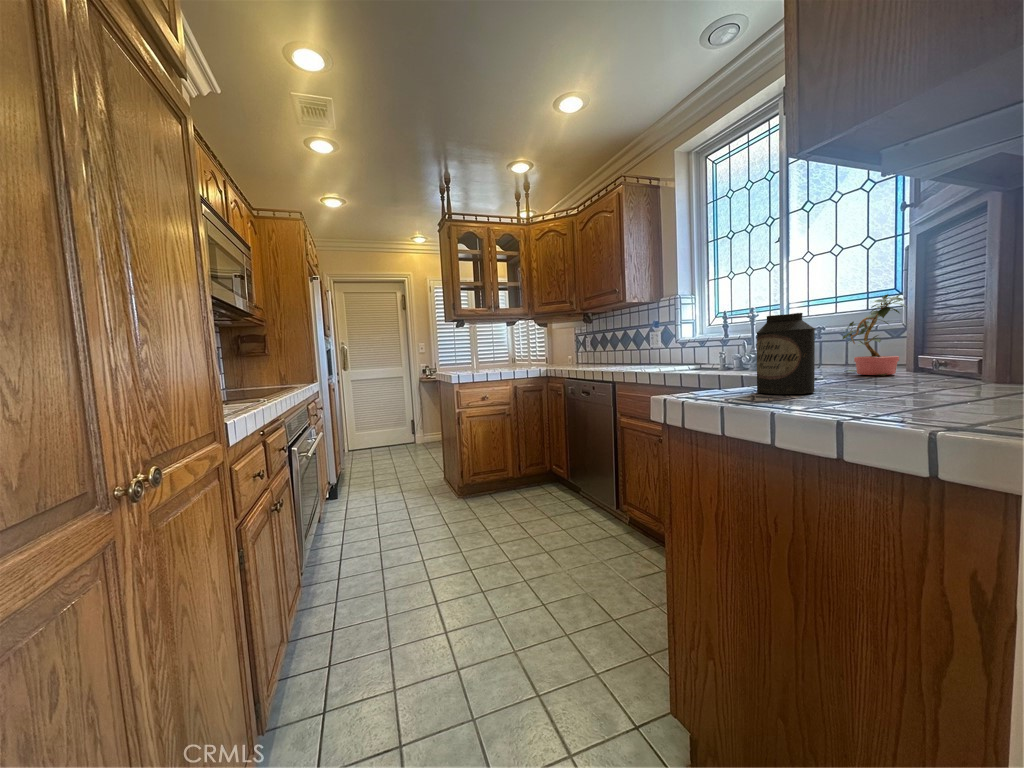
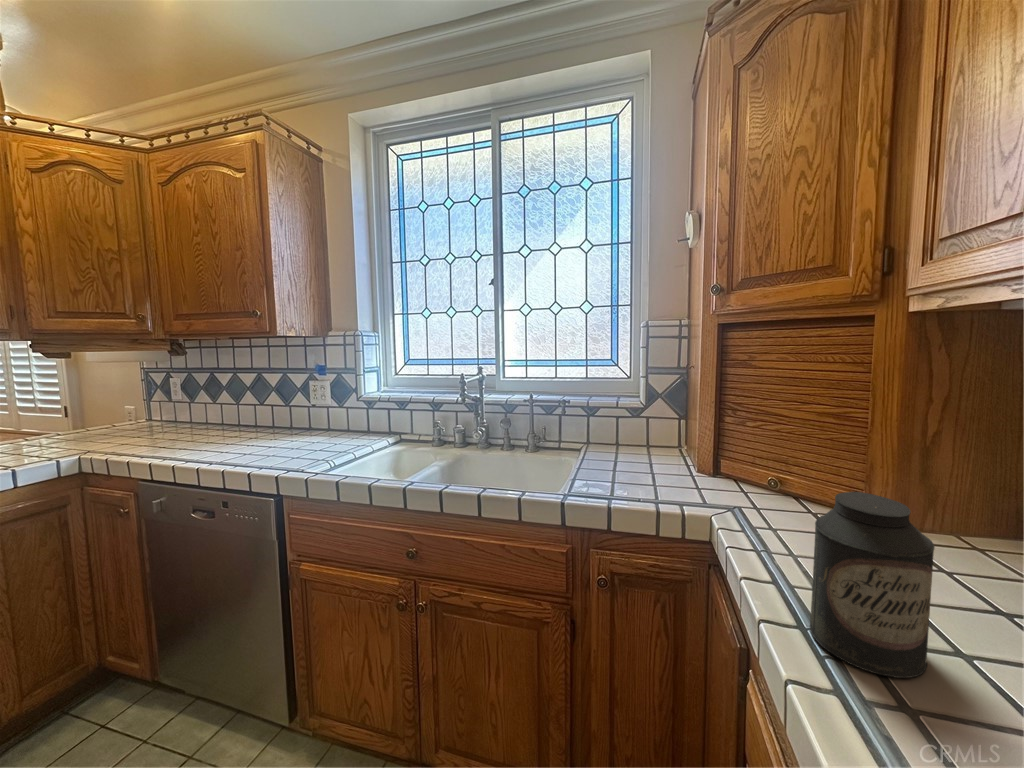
potted plant: present [843,294,907,376] -> none [640,395,766,501]

